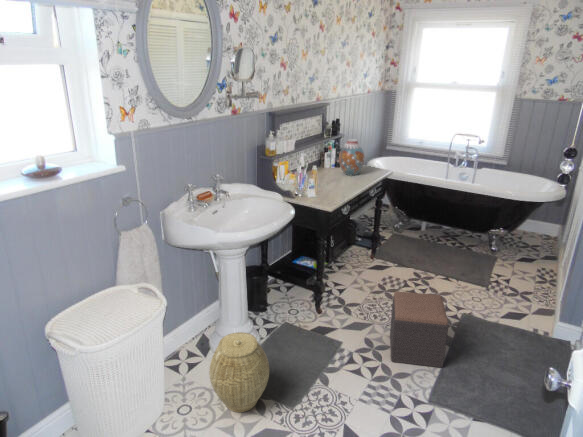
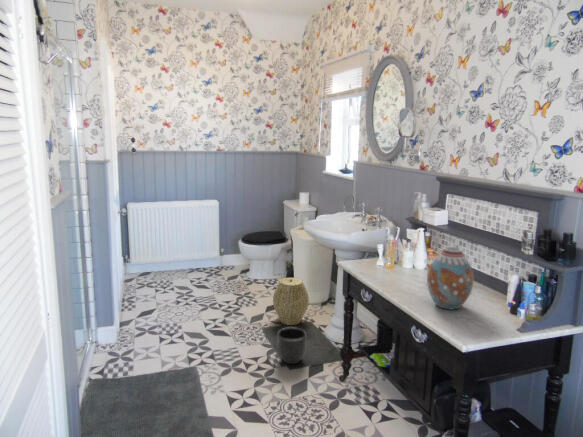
footstool: present [390,291,448,367] -> none [201,333,268,416]
planter: none [310,312,345,356] -> present [277,327,307,364]

